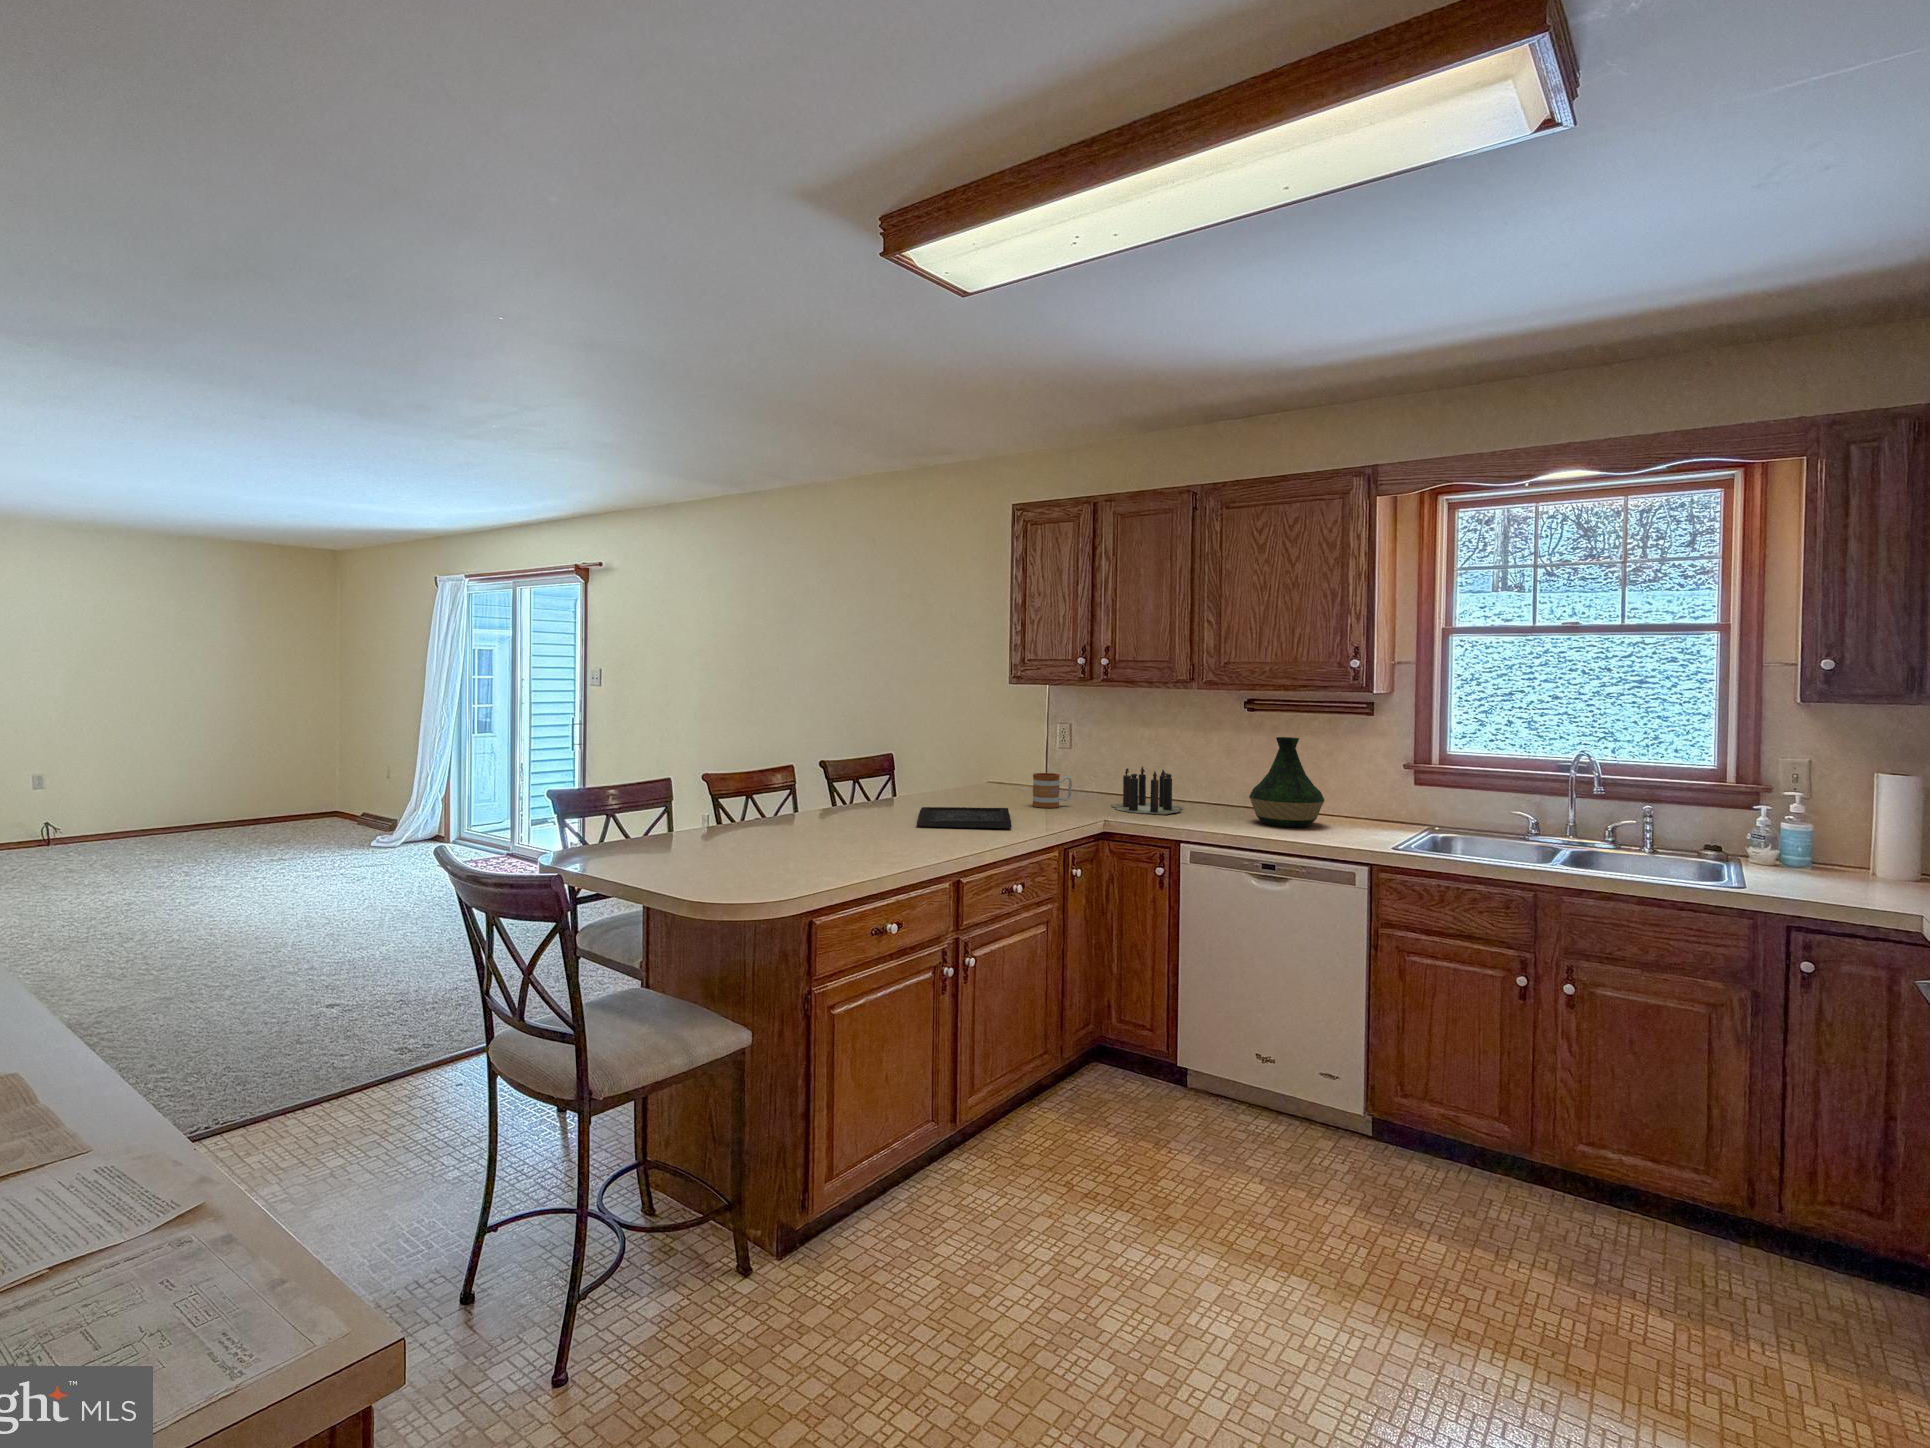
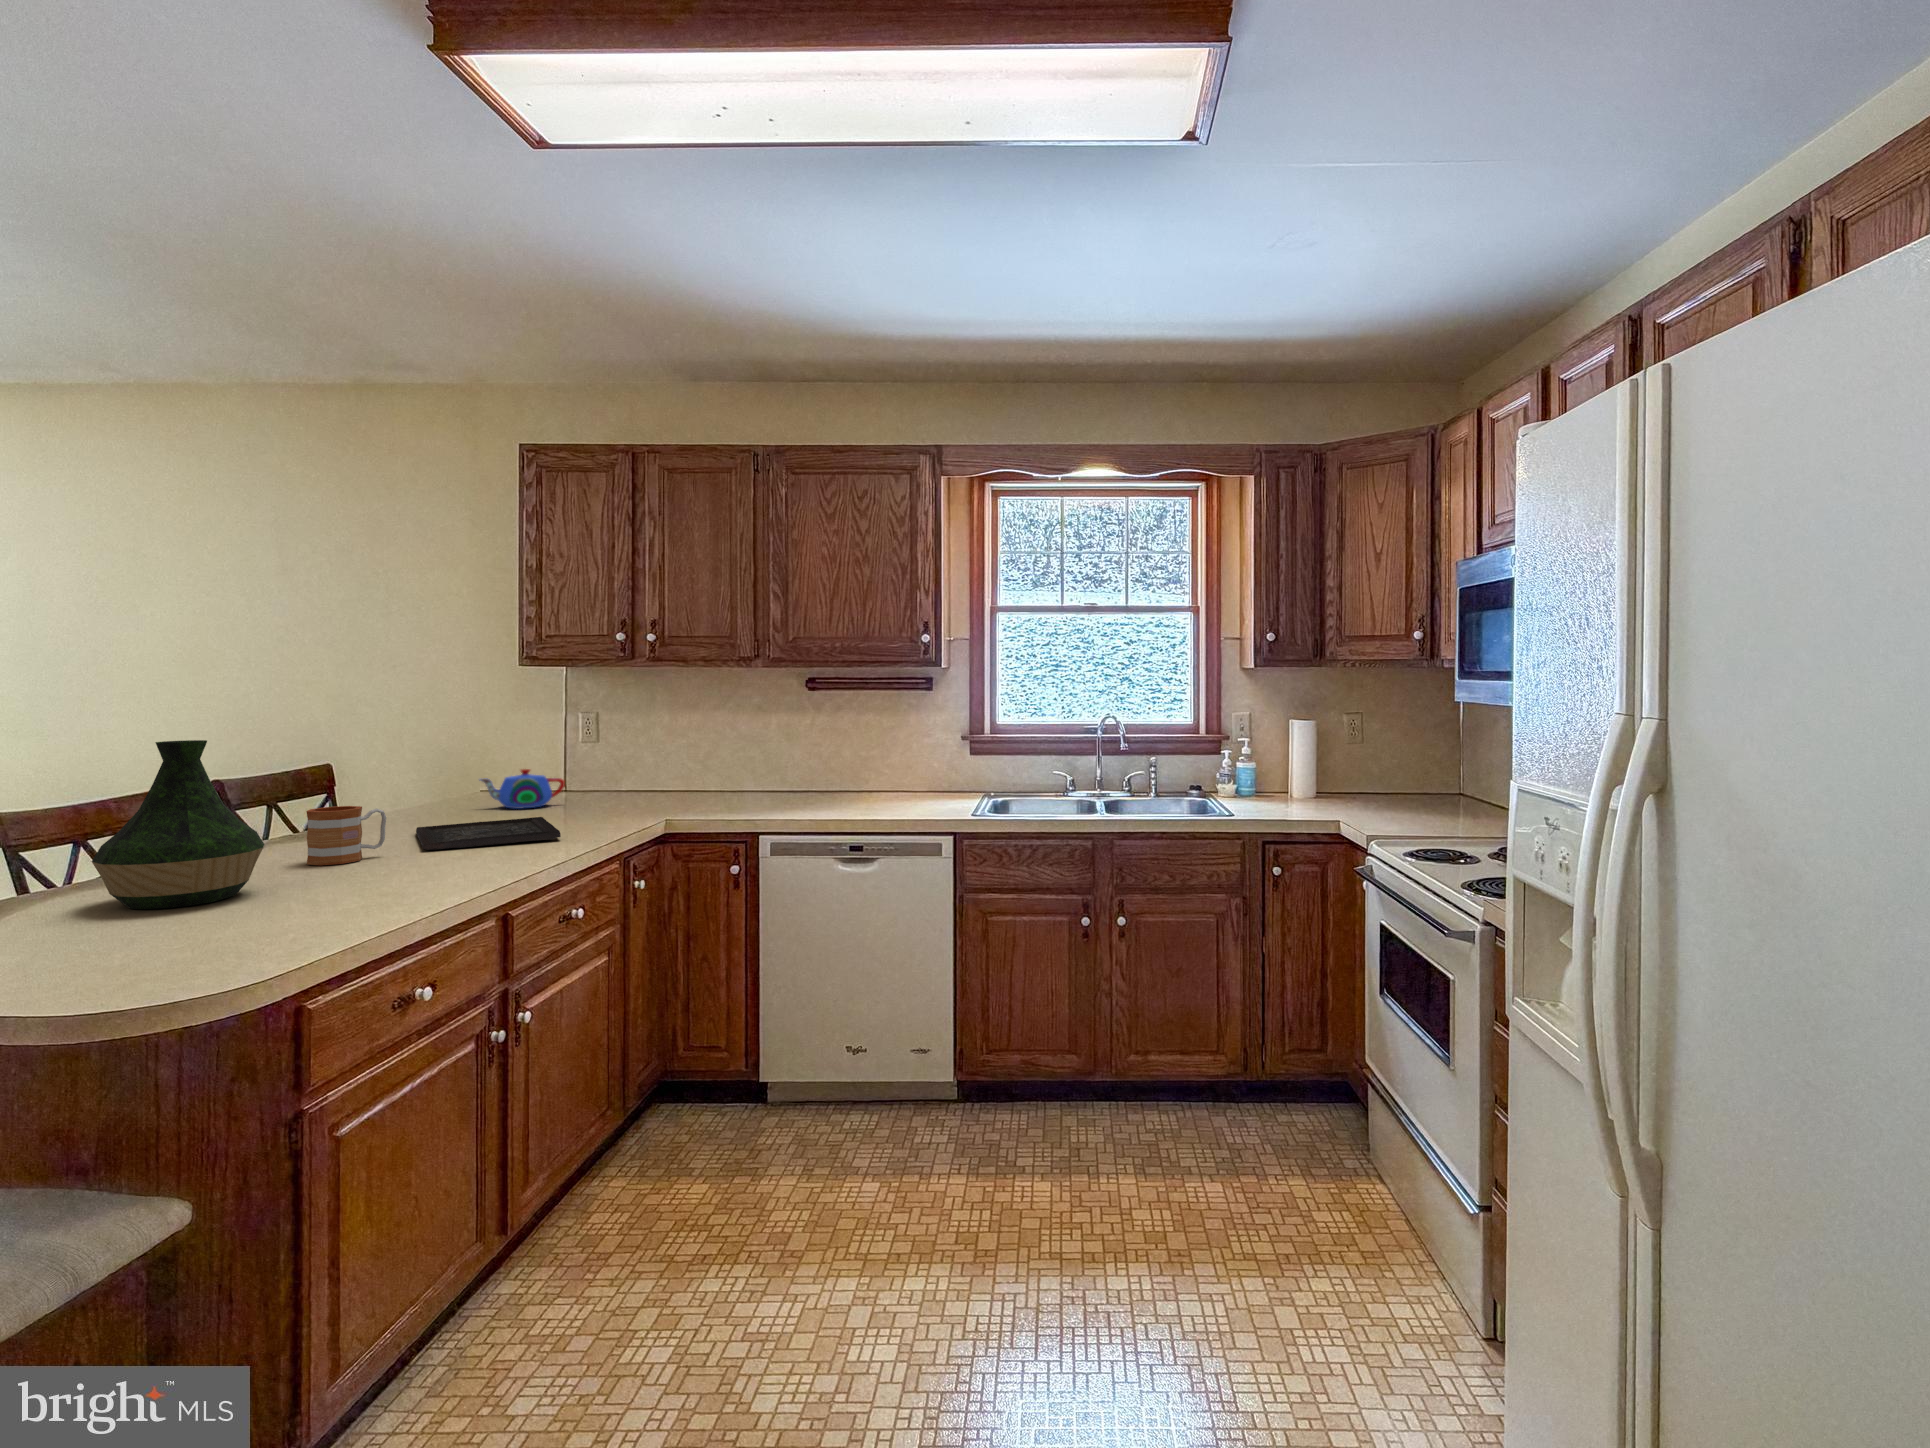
vase: present [1249,737,1324,827] -> present [92,740,264,909]
candle: present [1112,766,1182,815] -> none [658,757,768,809]
teapot: none [973,767,1035,798] -> present [481,769,565,809]
mug: present [1032,773,1072,808] -> present [307,806,386,865]

